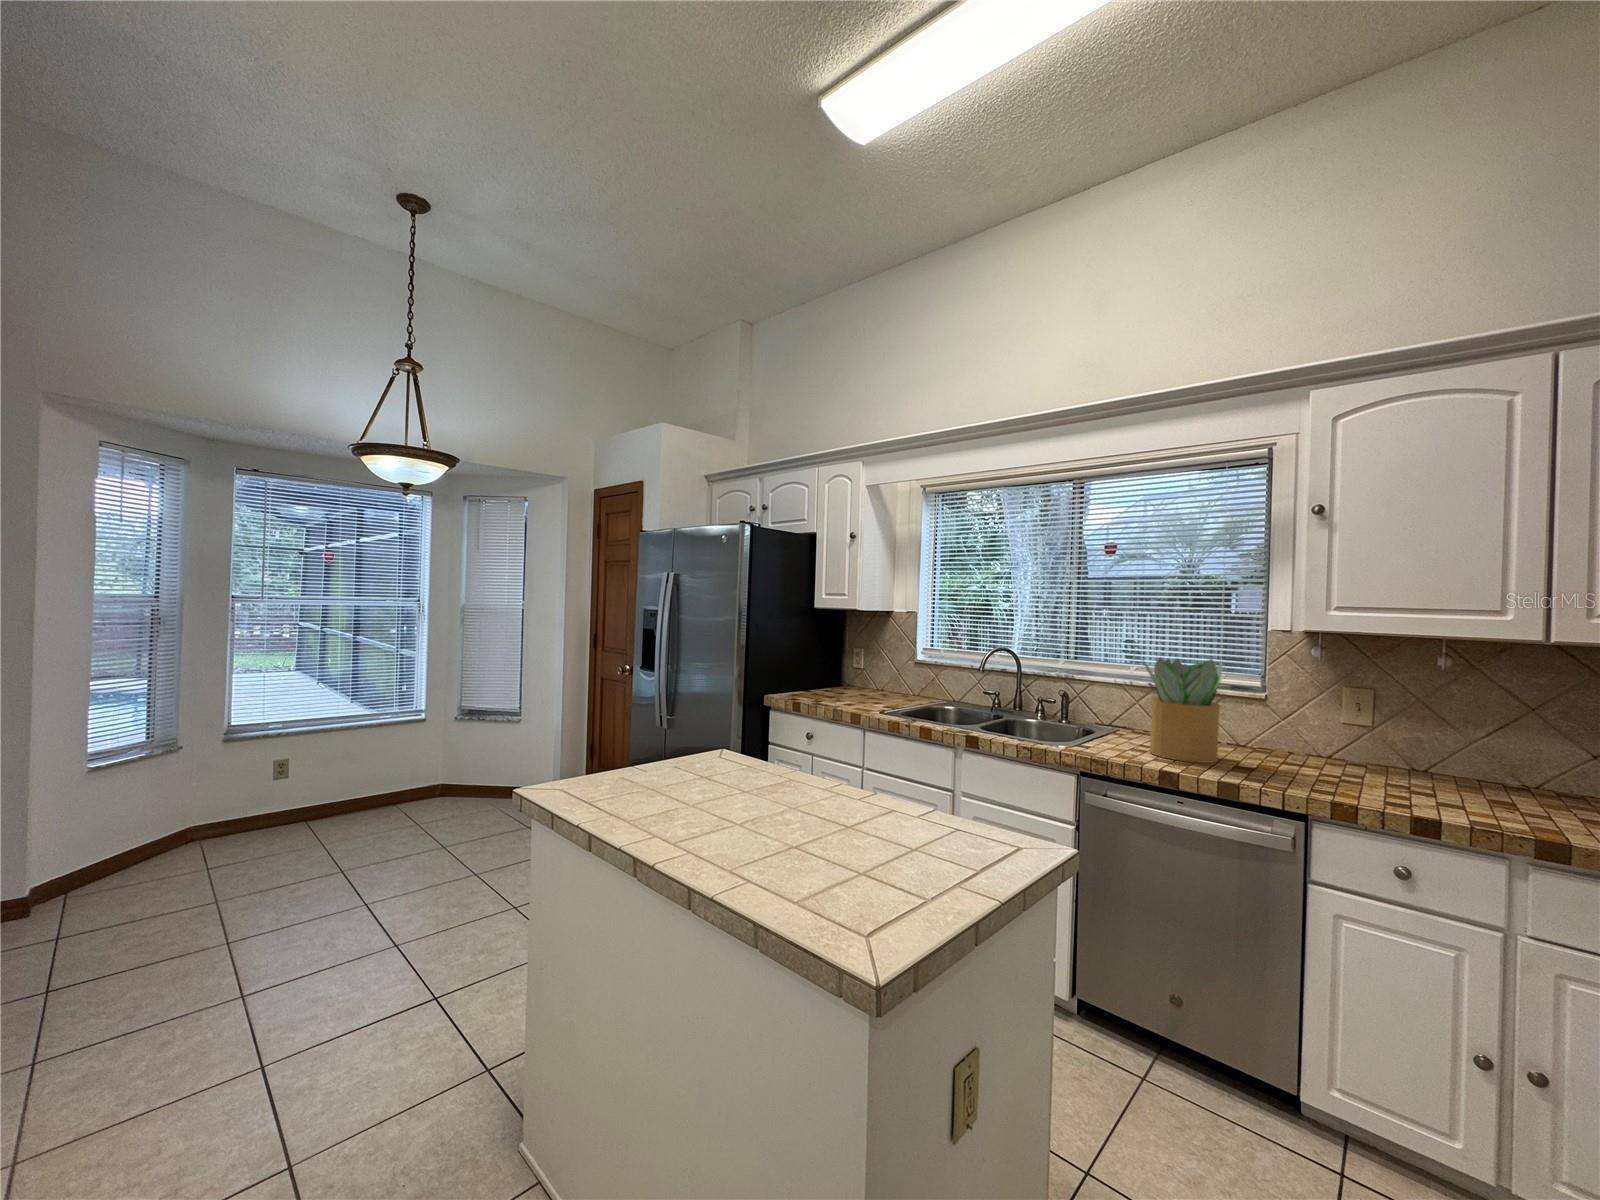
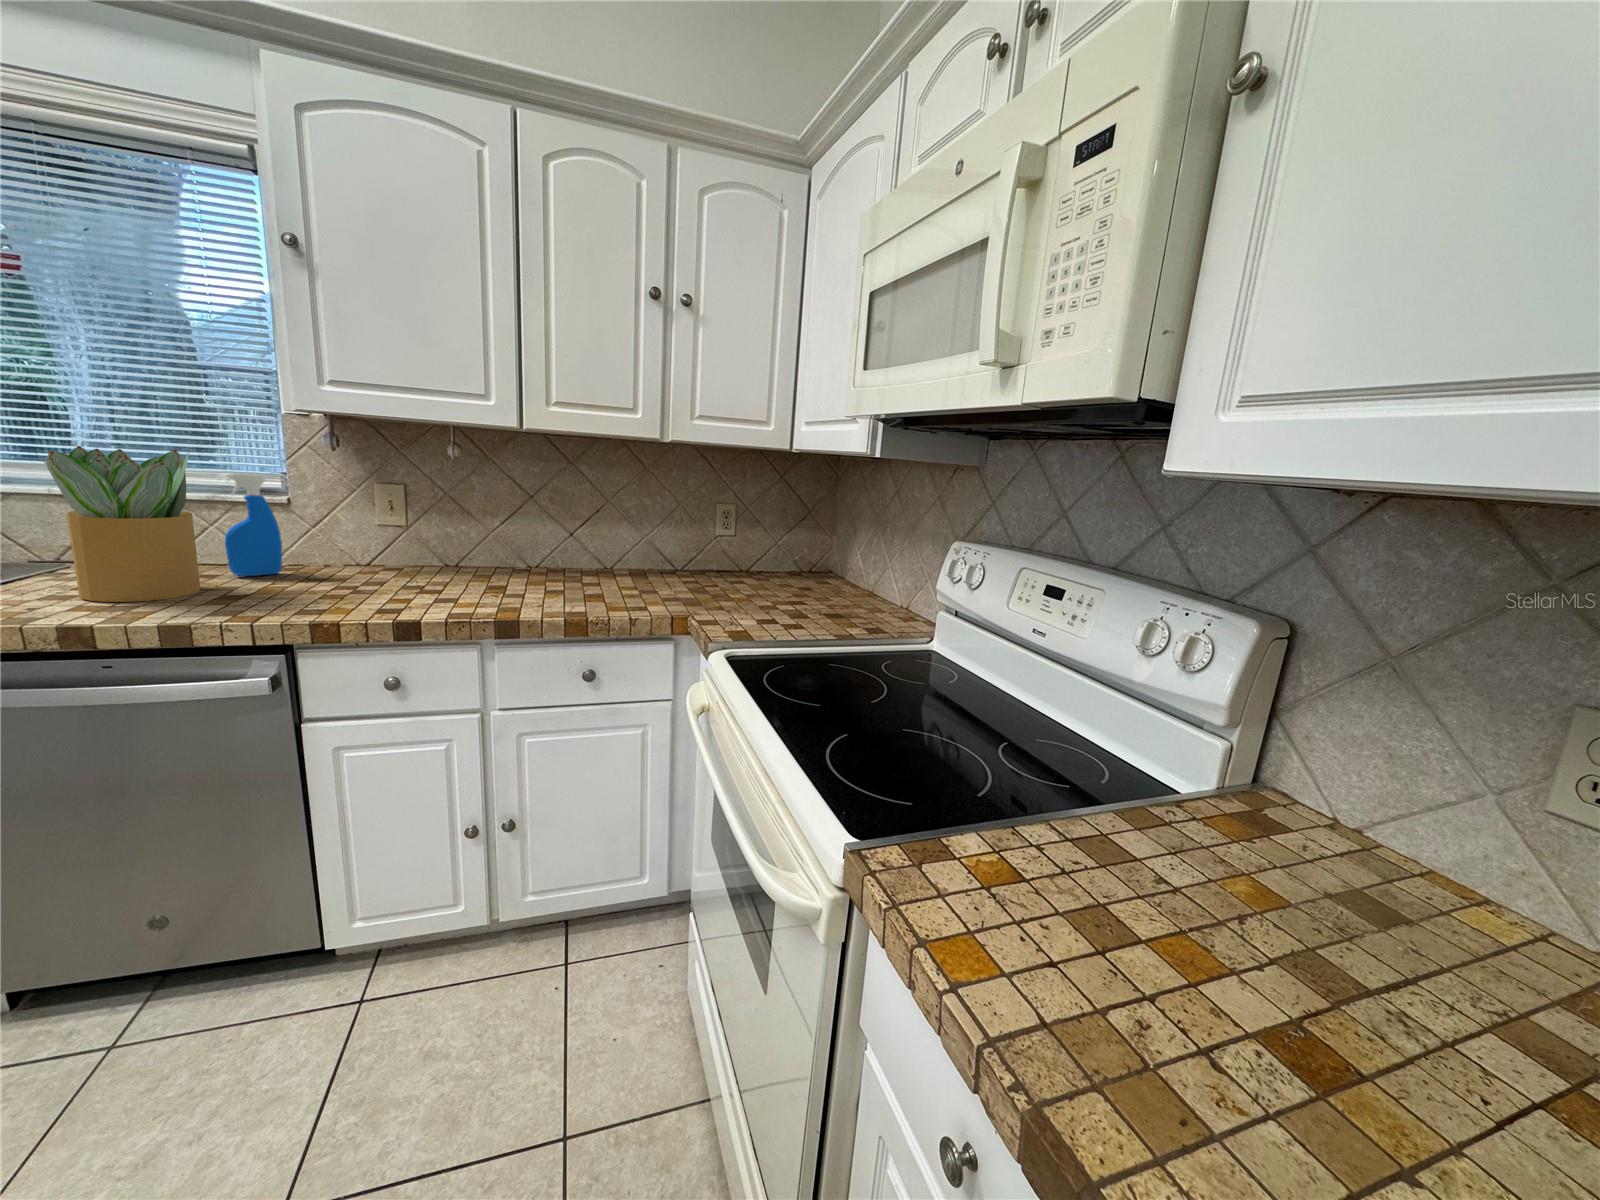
spray bottle: none [1226,676,1264,755] -> present [225,474,282,576]

